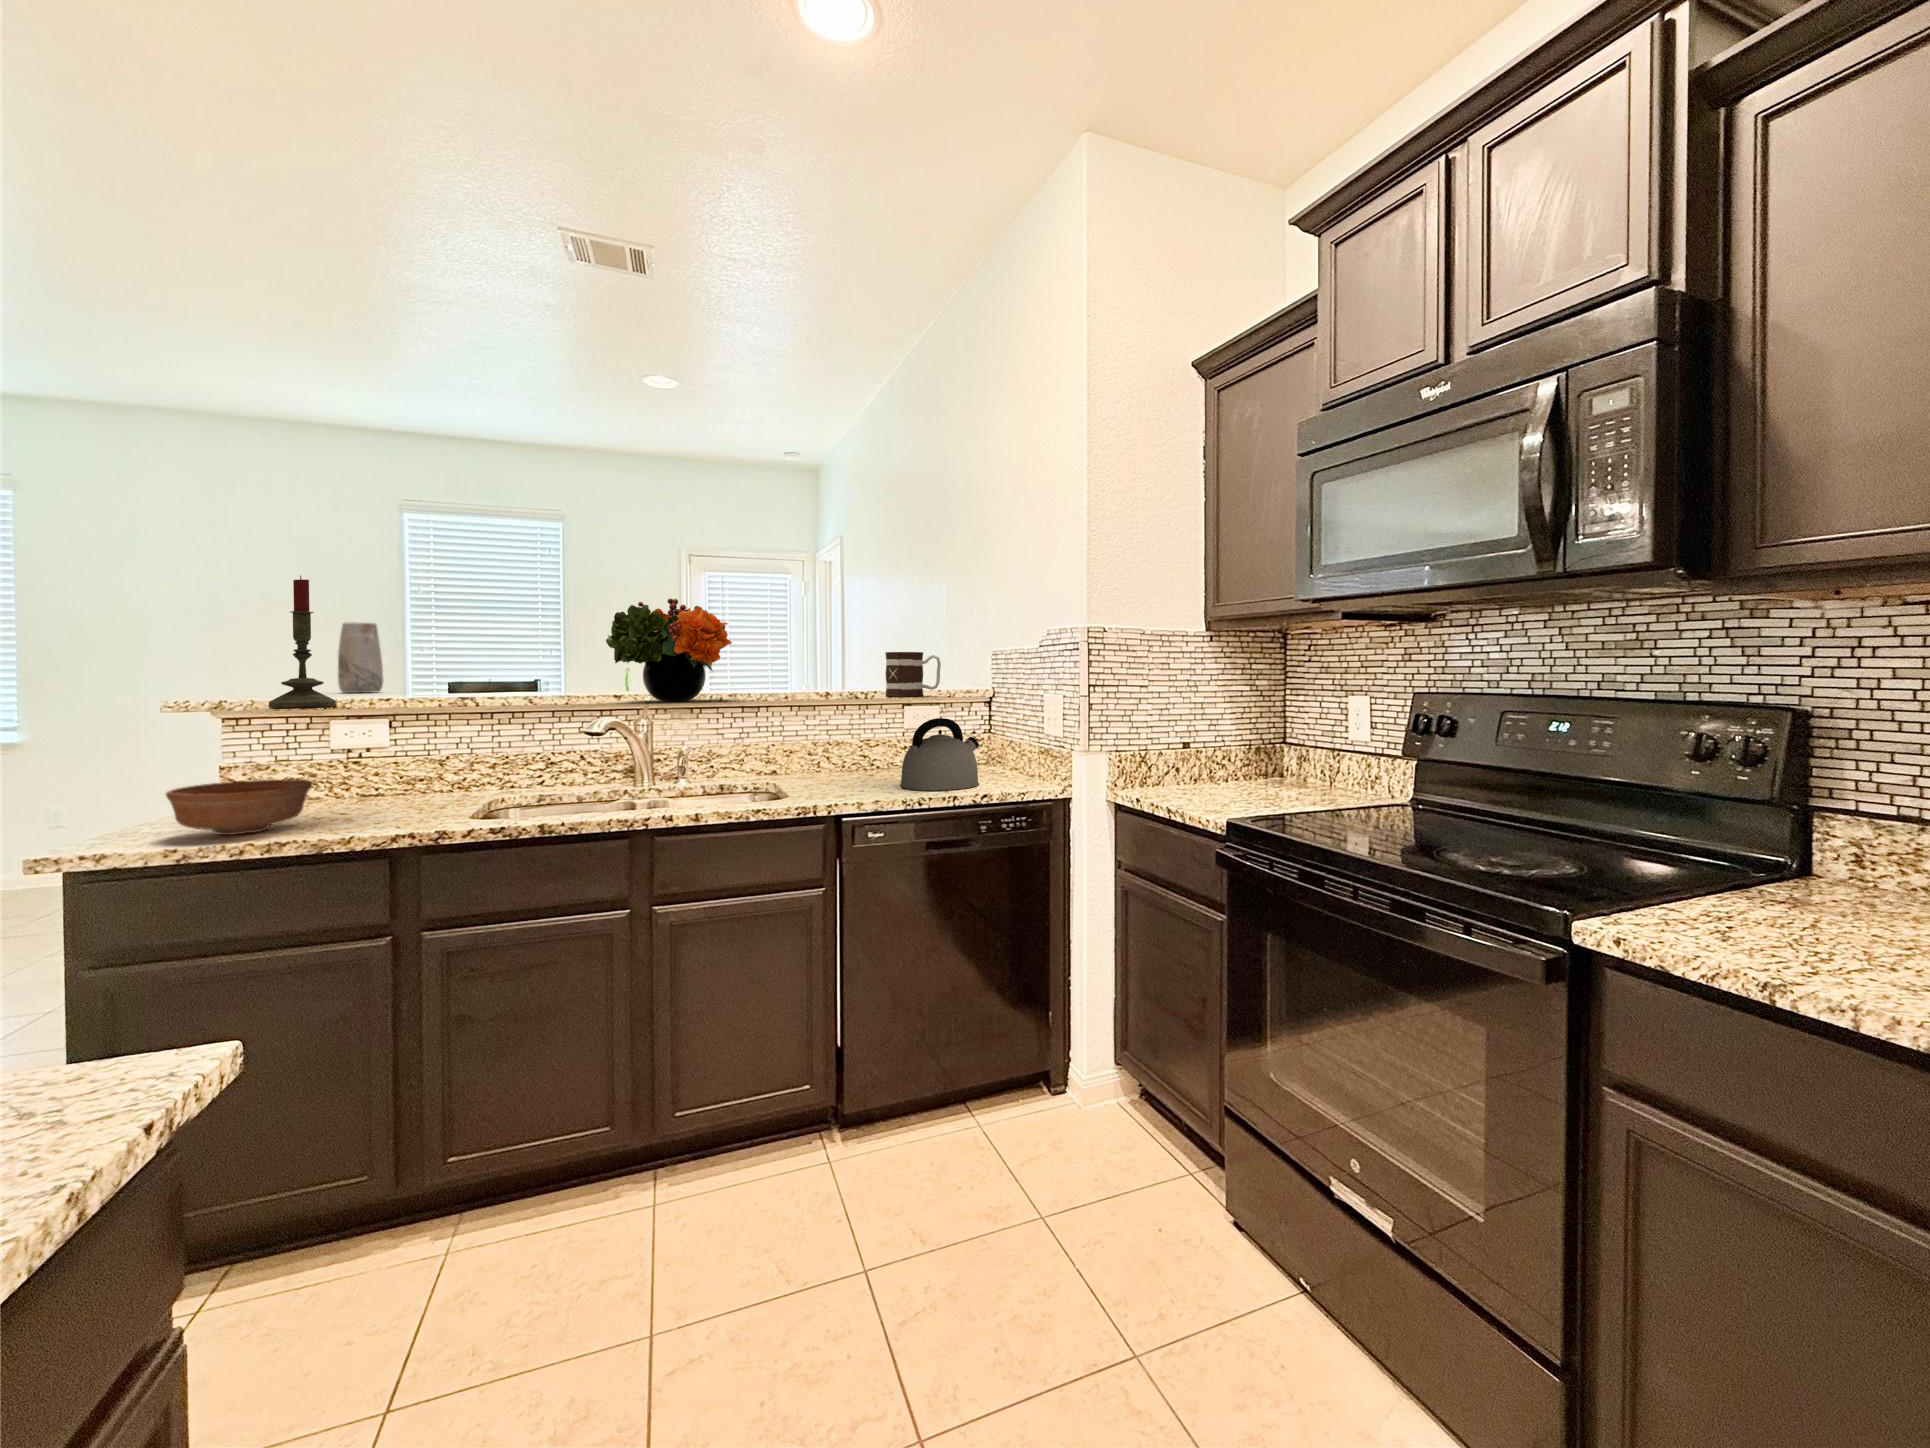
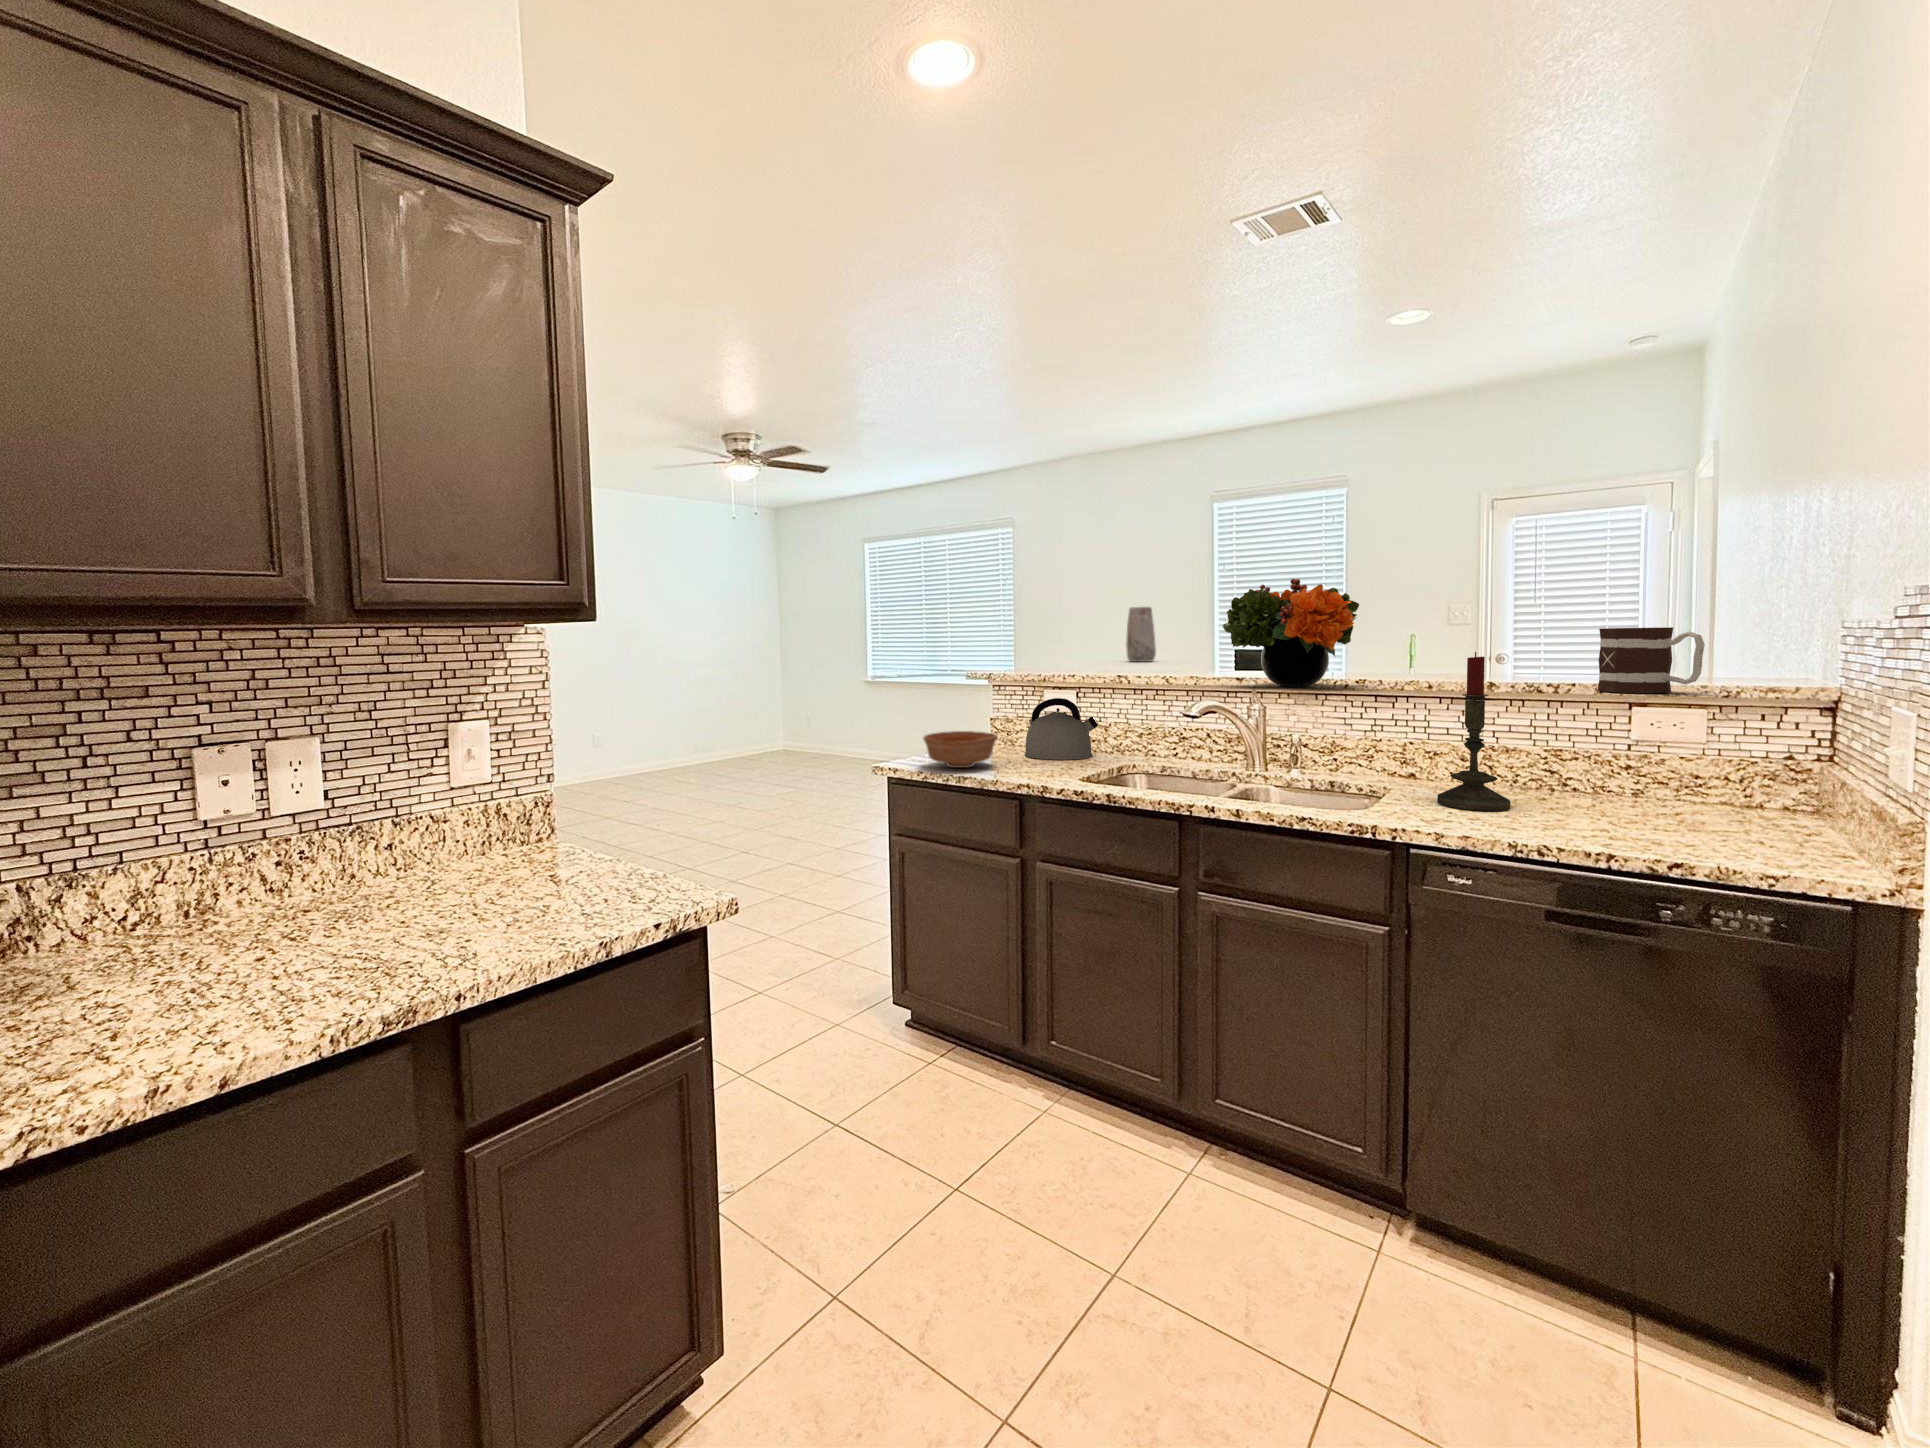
candle: present [269,576,336,708] -> present [1437,652,1511,811]
kettle: present [900,718,979,790] -> present [1025,698,1098,760]

